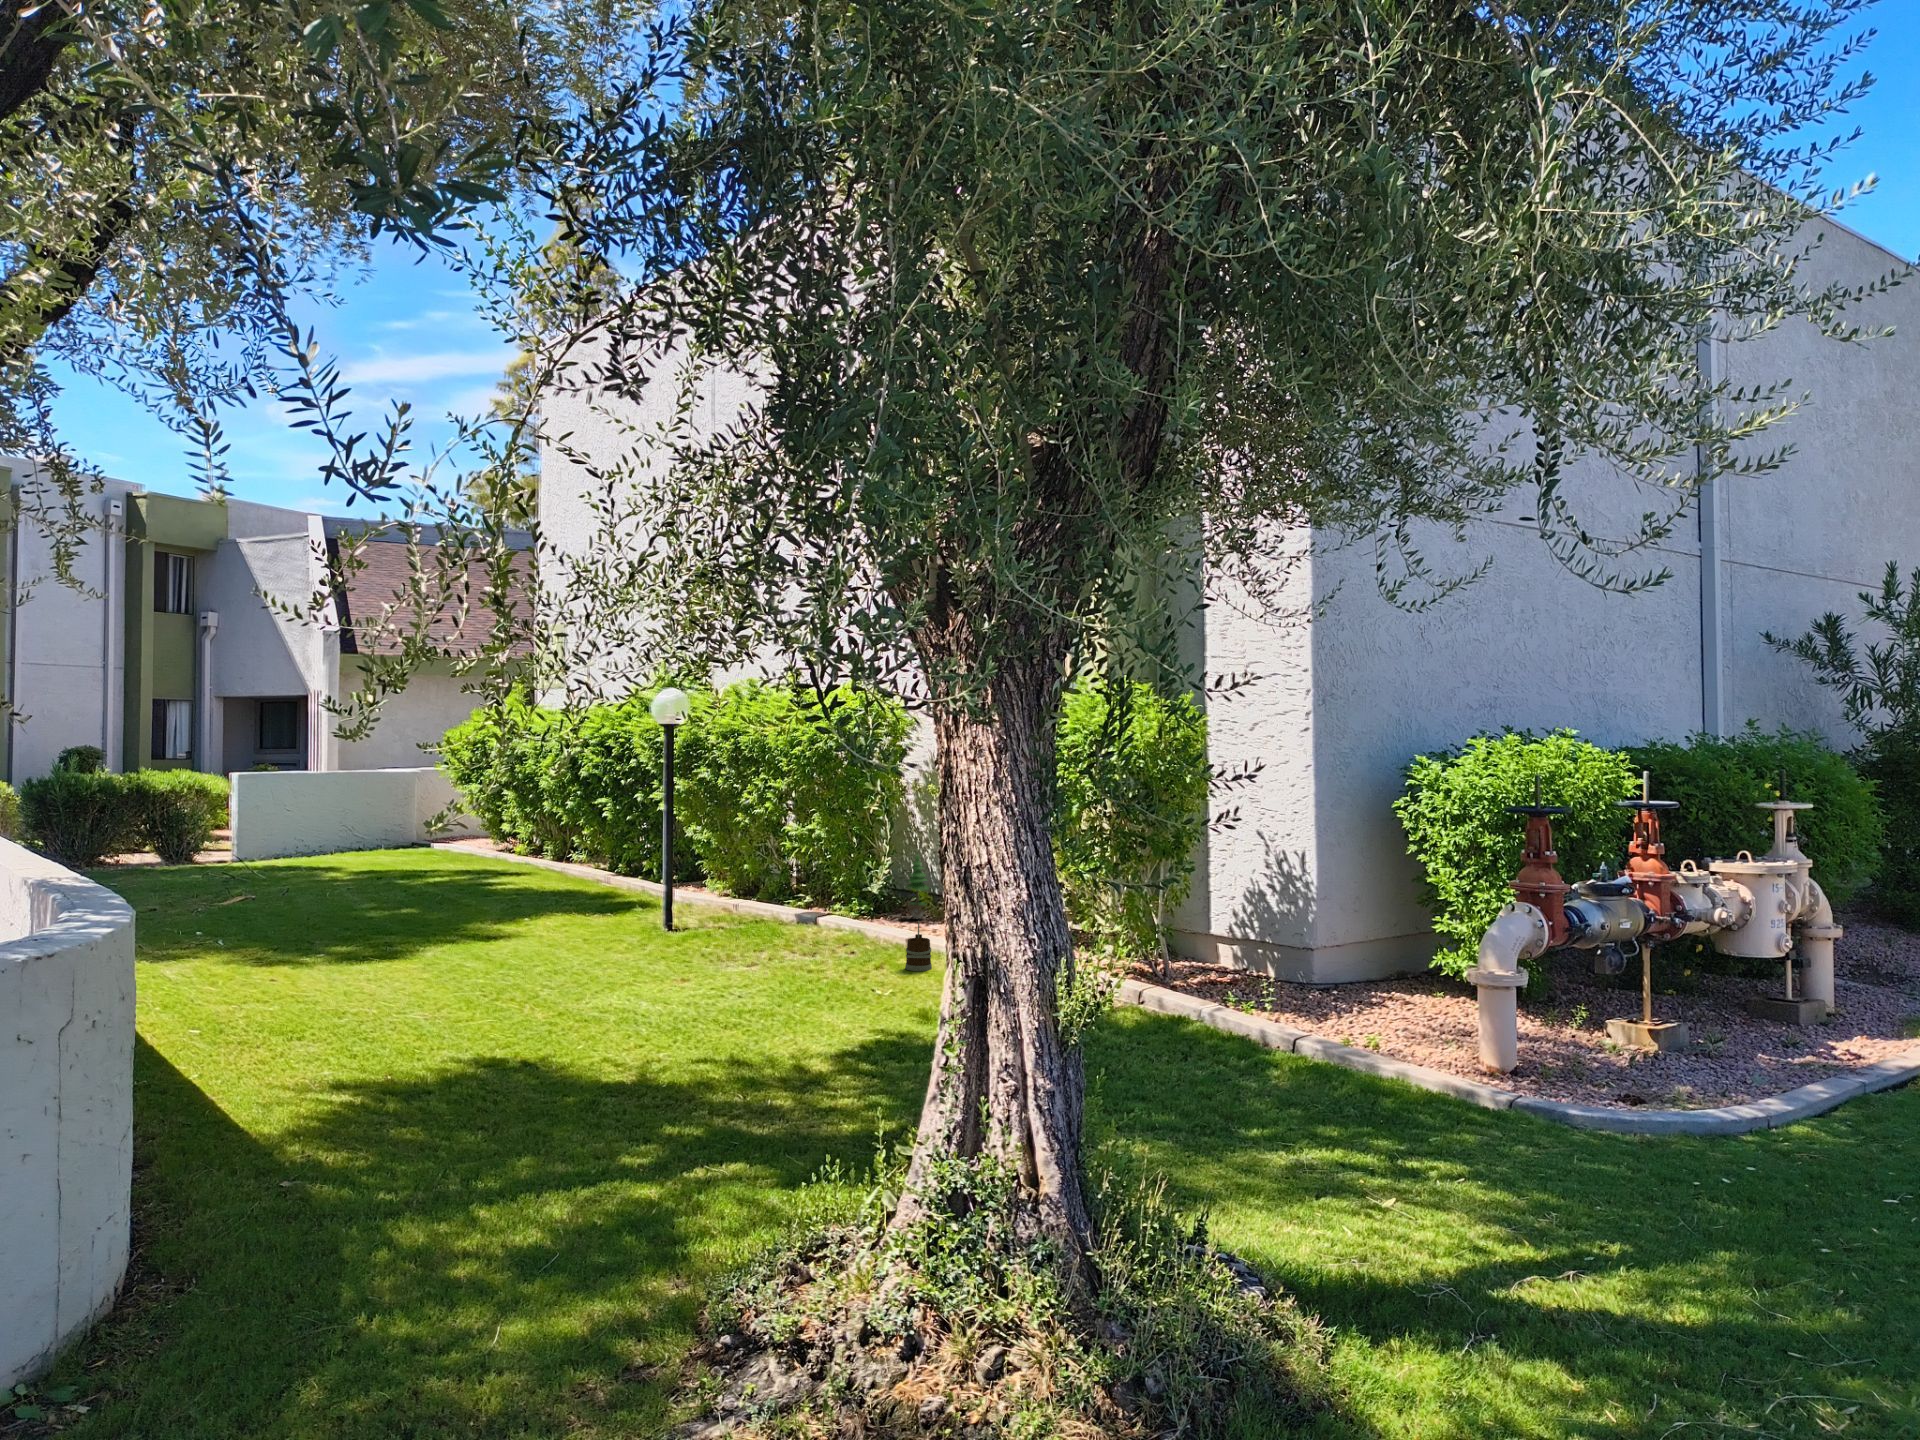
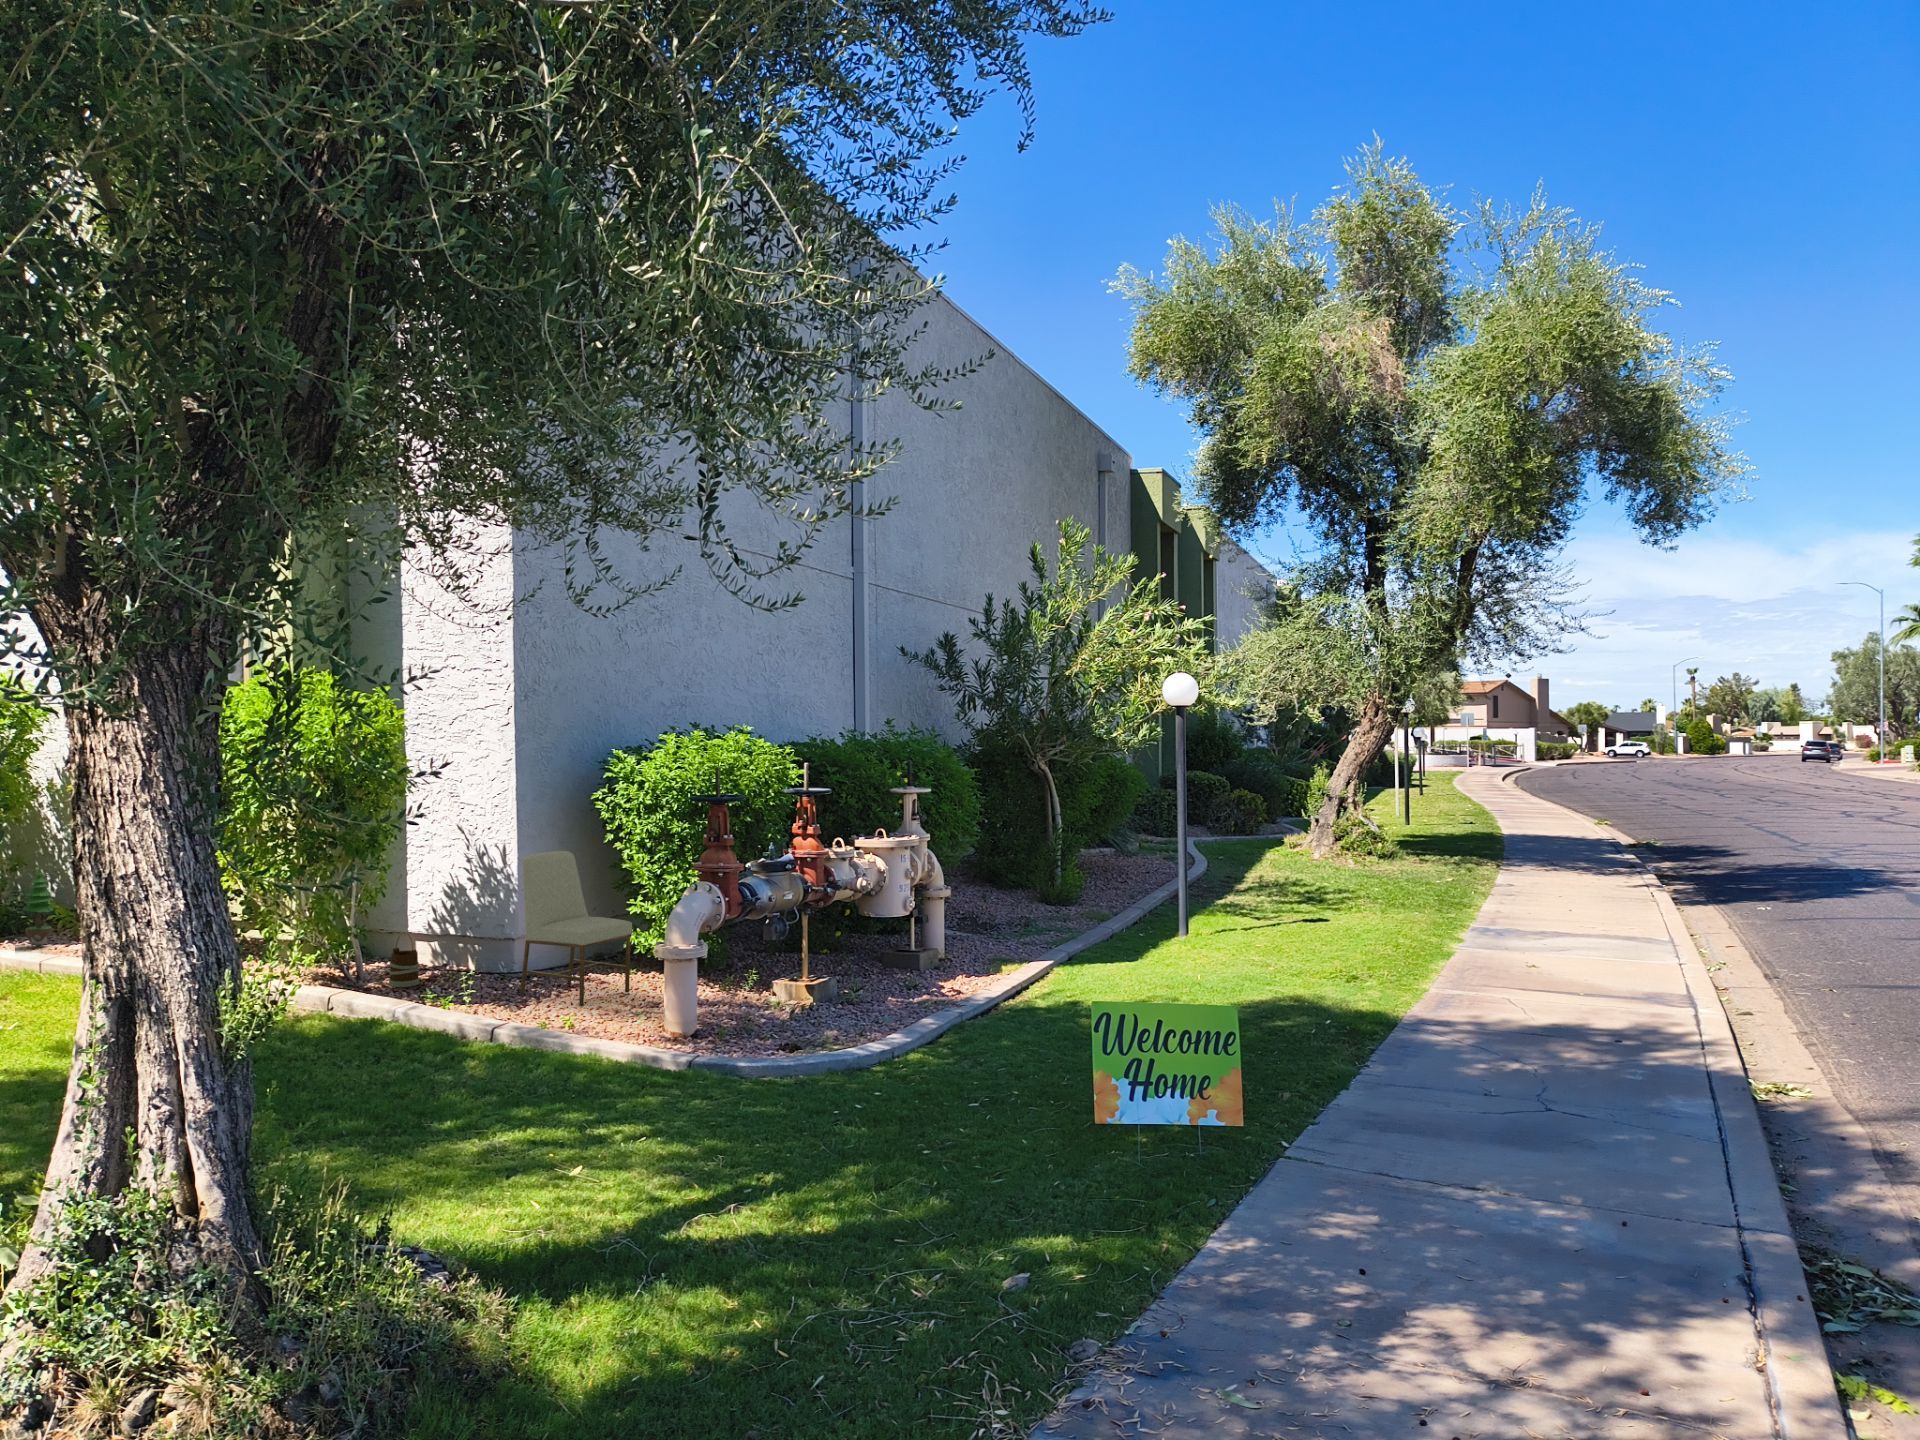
chair: none [1322,861,1439,1022] -> present [520,851,632,1006]
wooden bucket: present [905,921,932,971] -> present [389,933,420,987]

